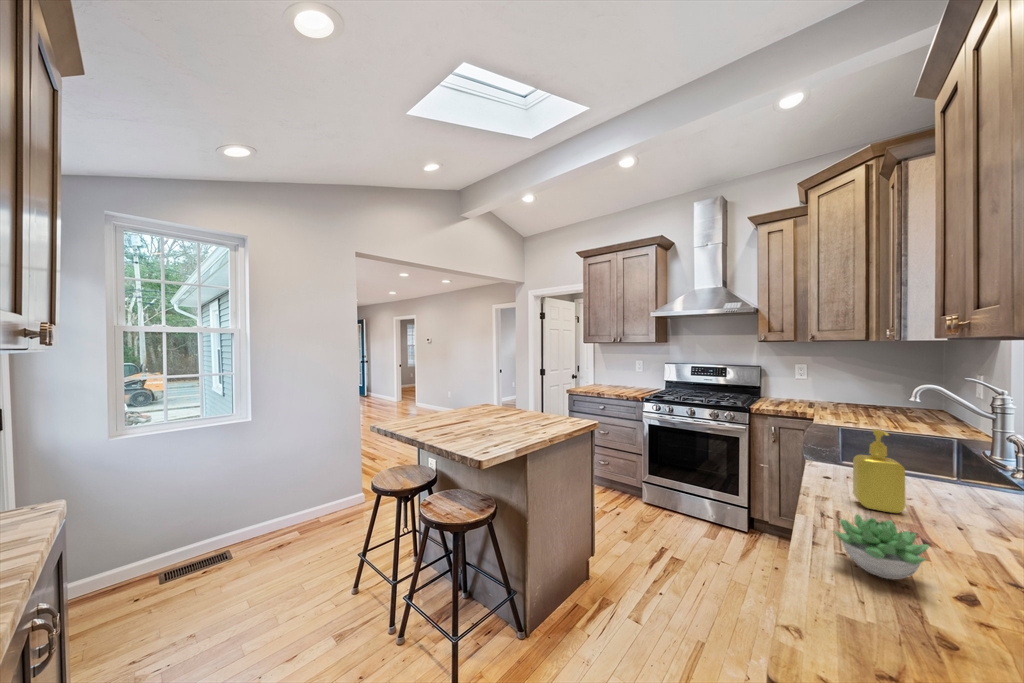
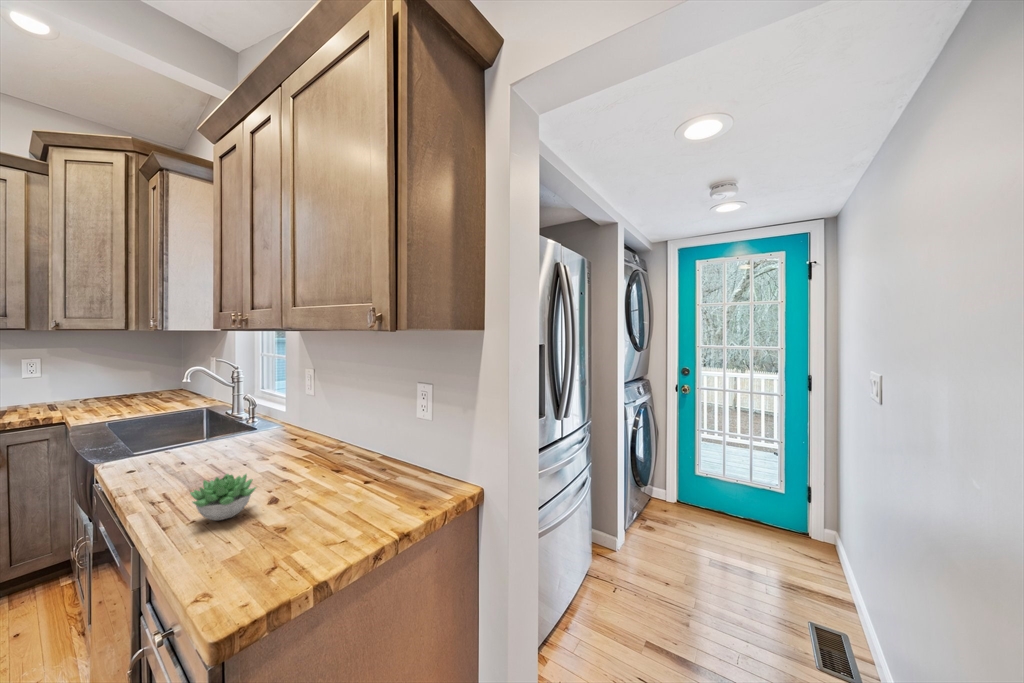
soap dispenser: present [853,429,905,513] -> none [169,410,212,480]

